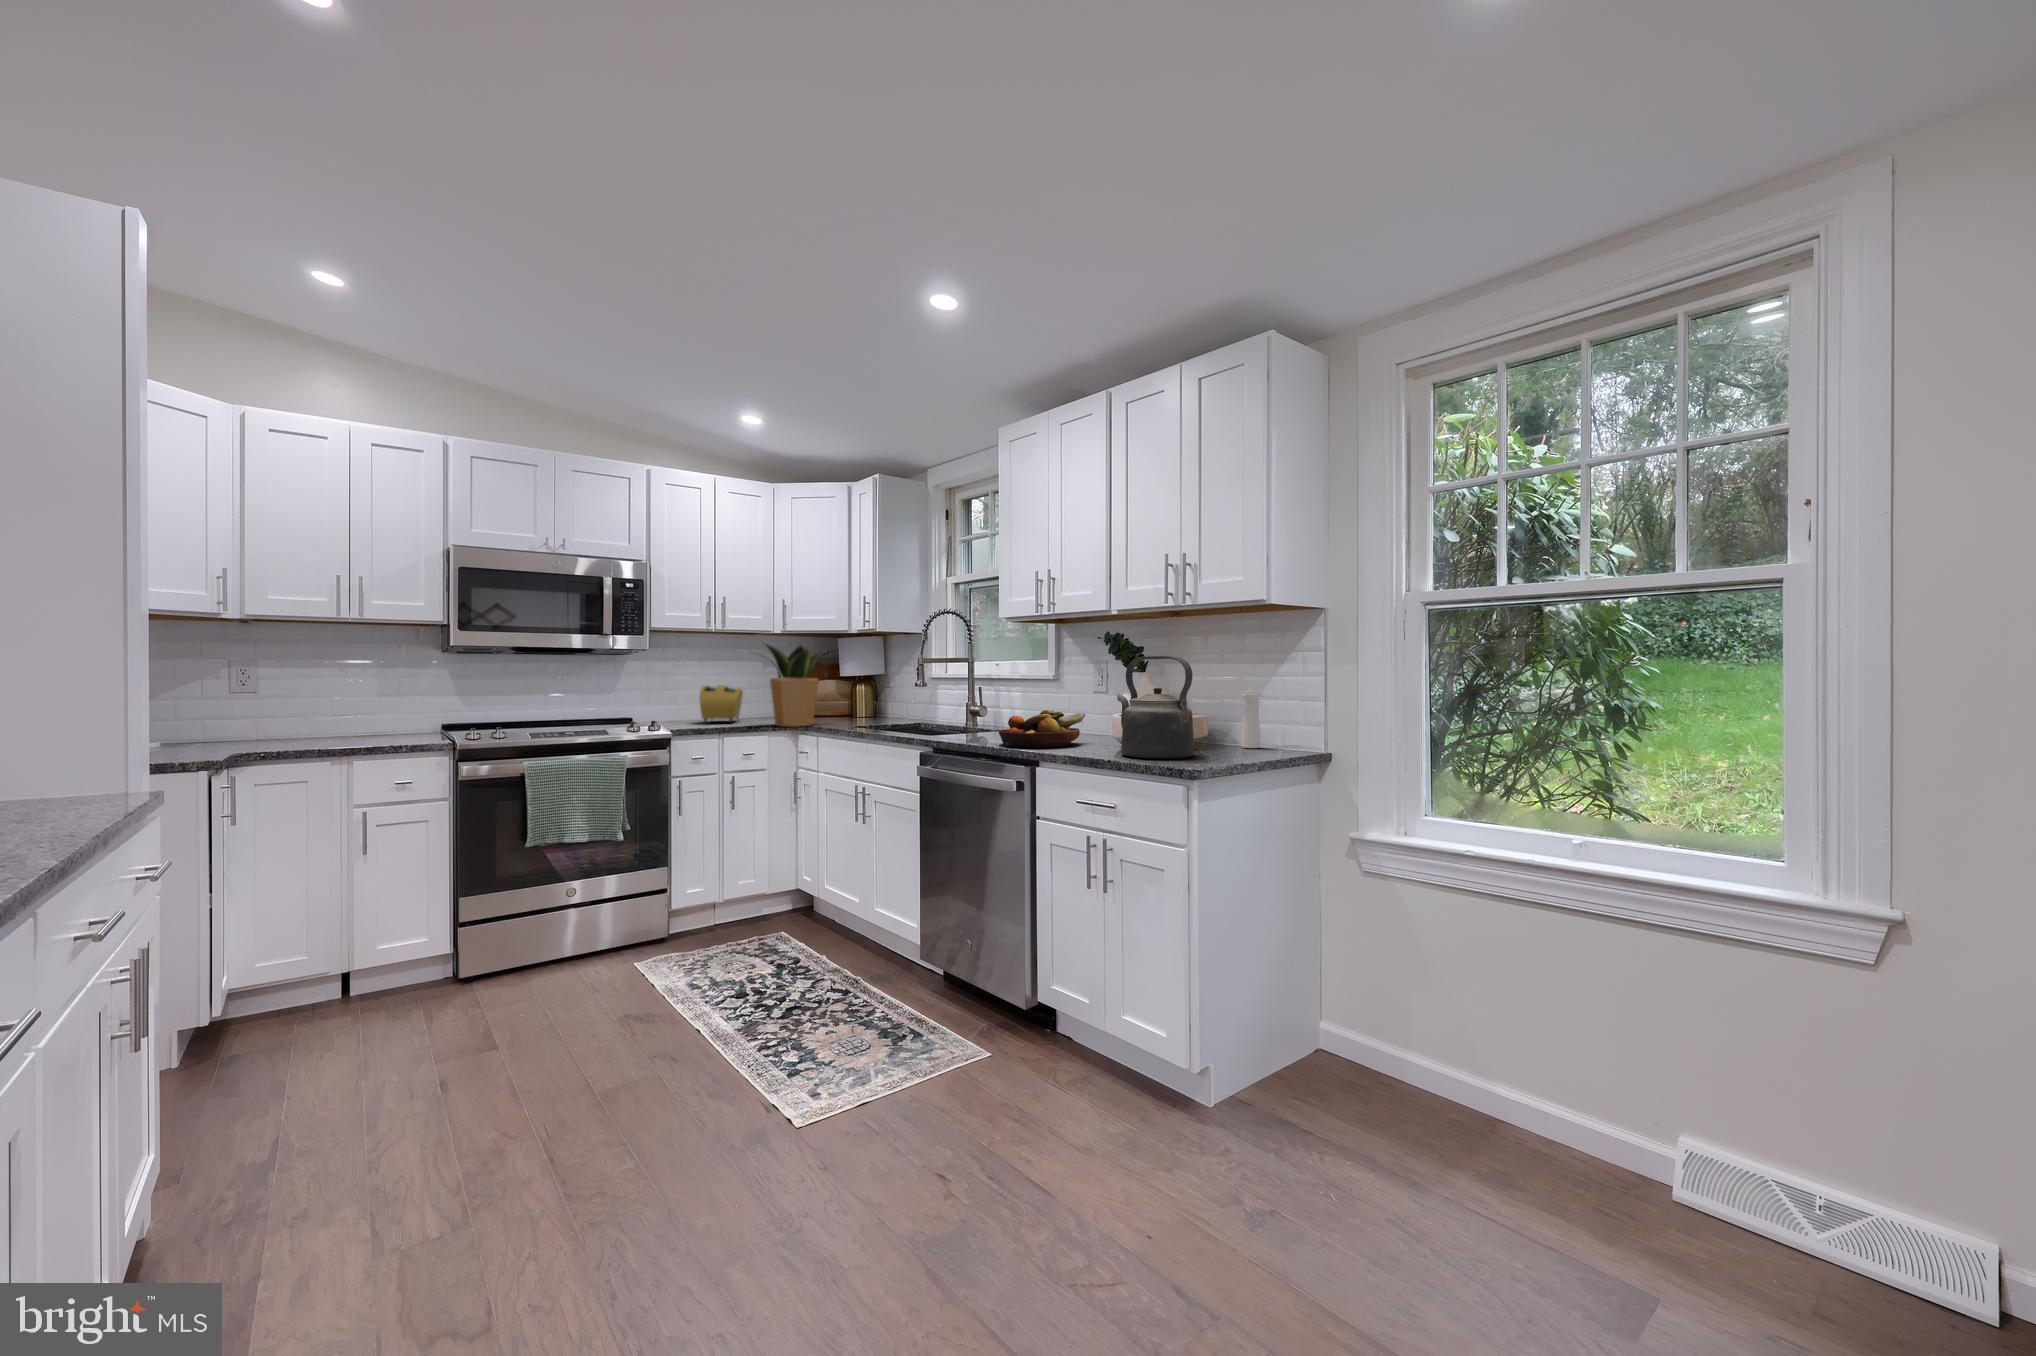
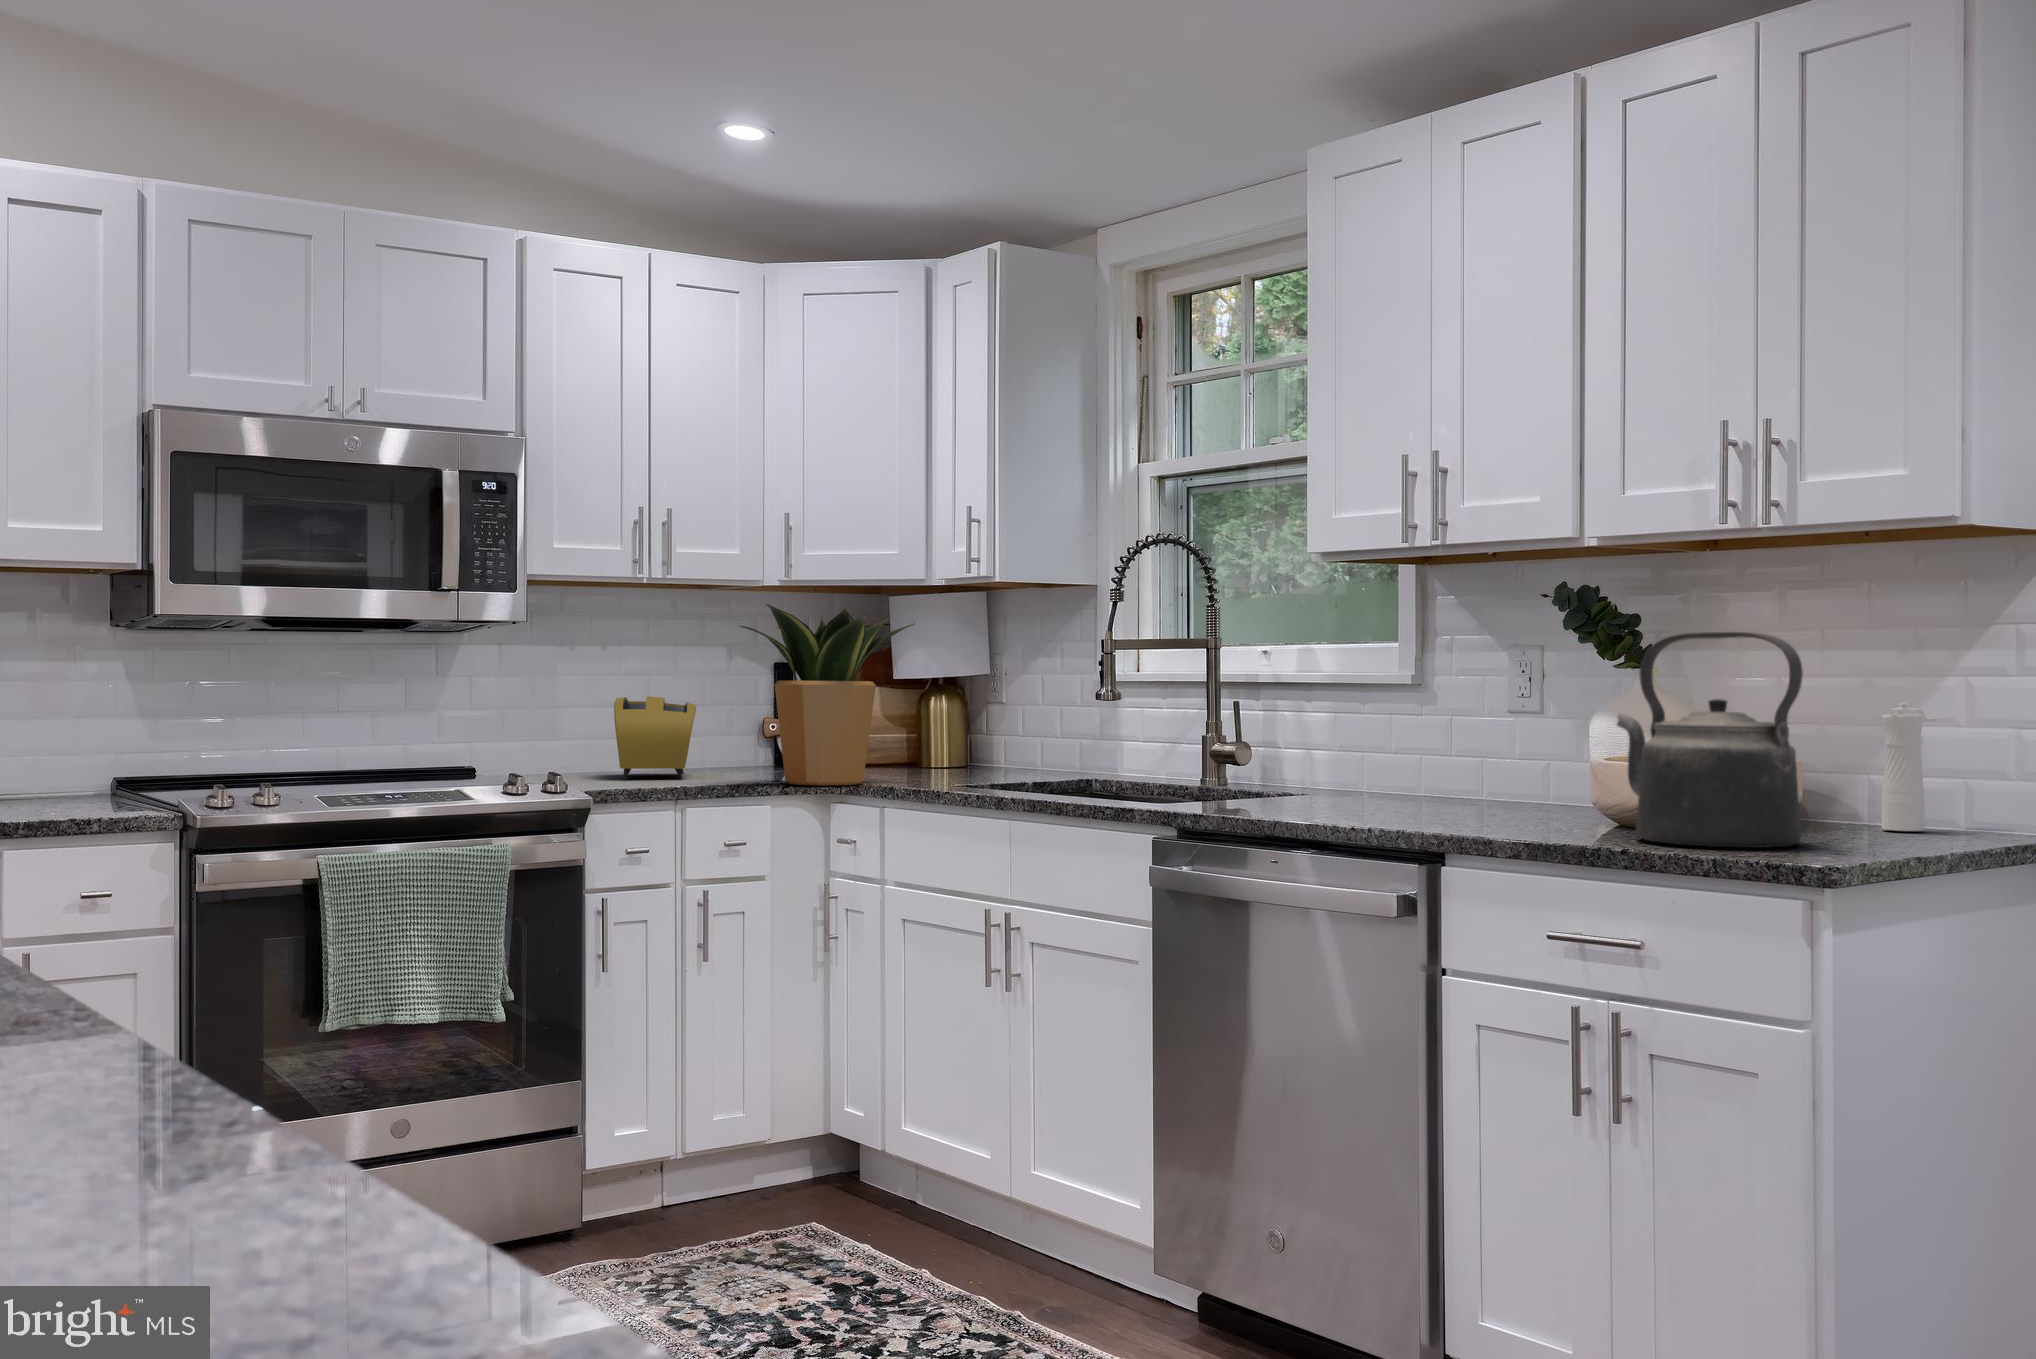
fruit bowl: present [999,710,1085,747] -> none [1338,747,1522,826]

